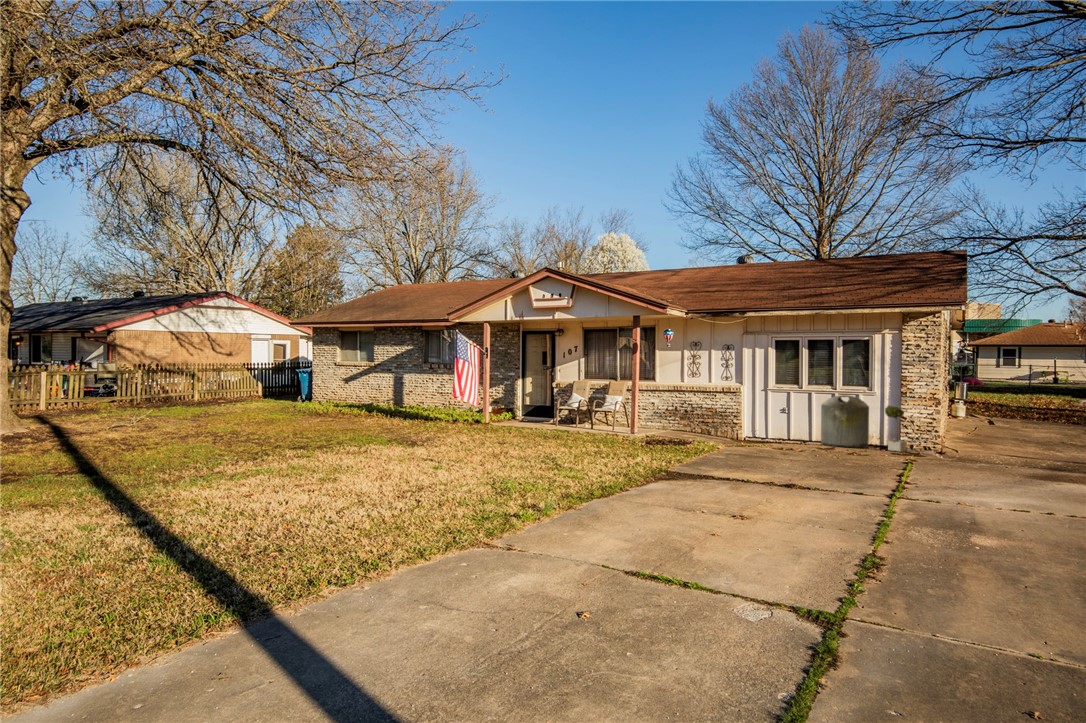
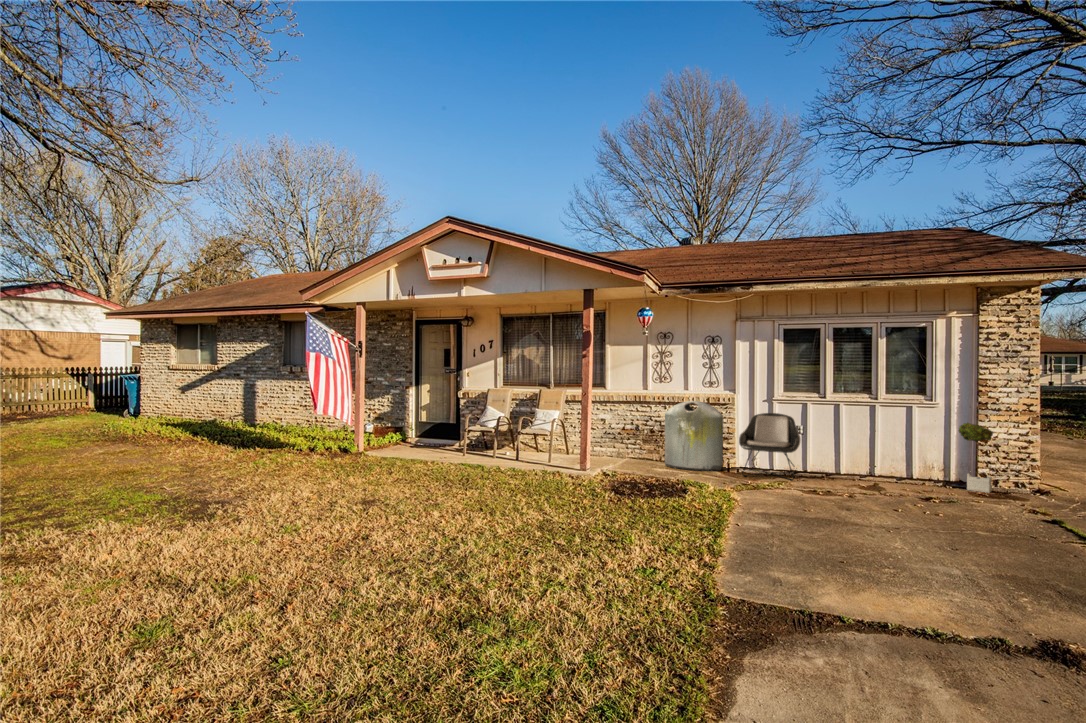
trash can: present [821,395,869,448] -> present [665,401,723,471]
lounge chair: none [739,399,783,444] -> present [739,413,800,481]

